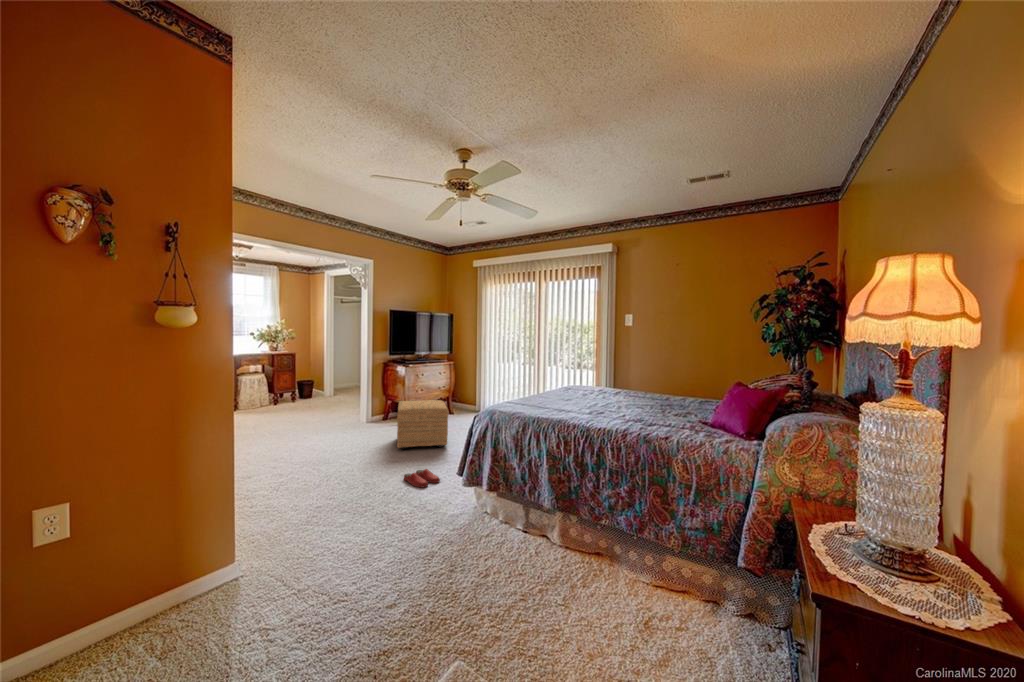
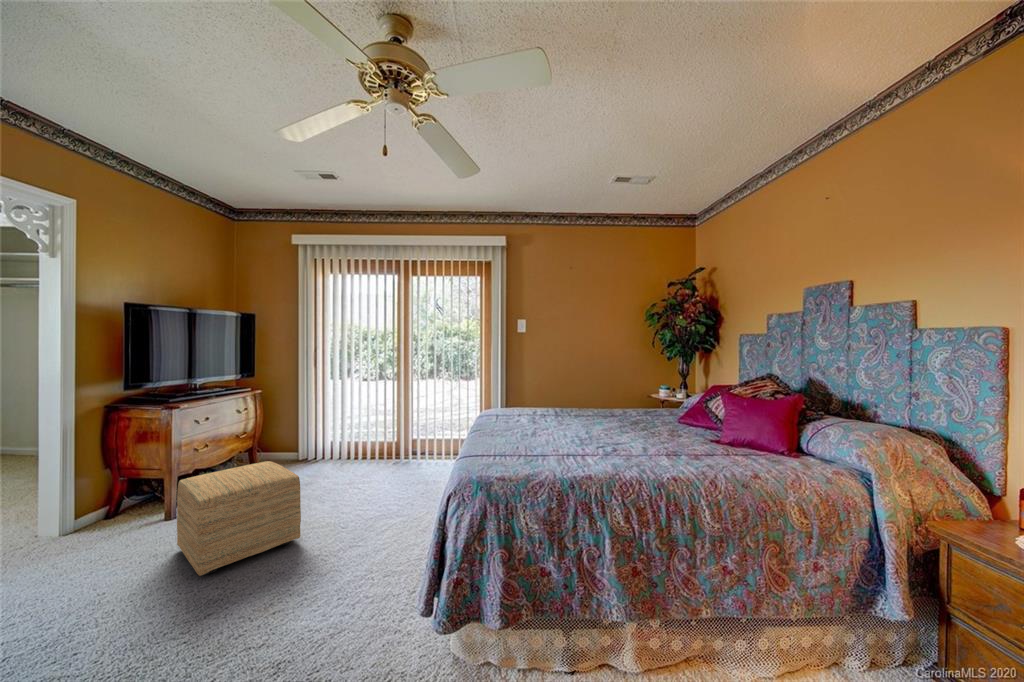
slippers: present [404,469,440,488] -> none [265,607,346,658]

